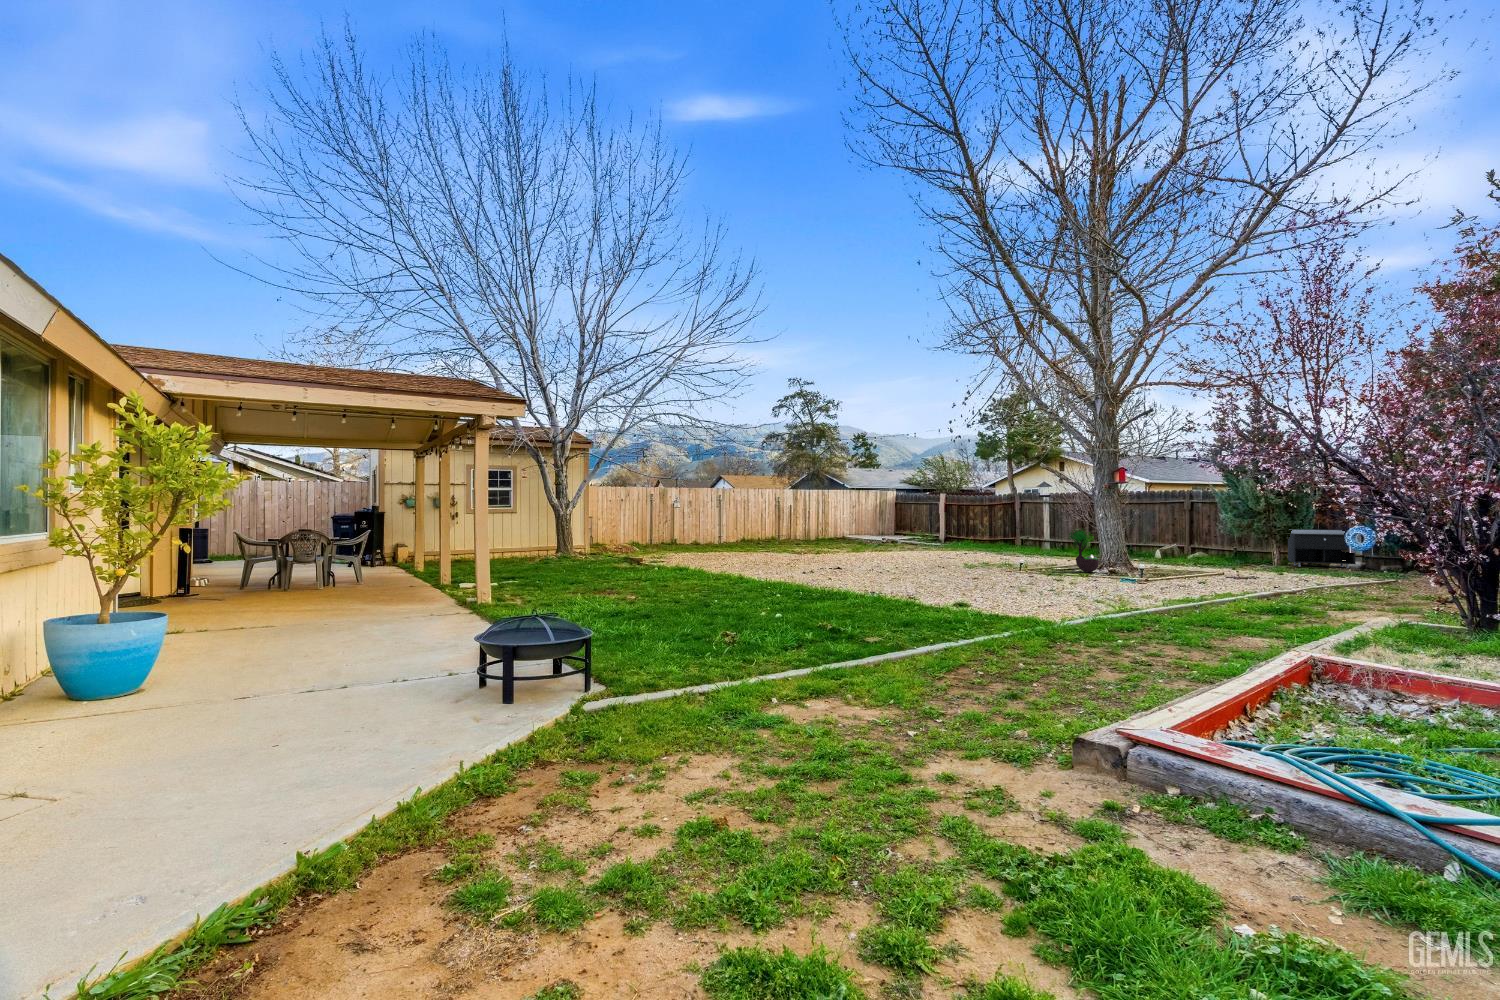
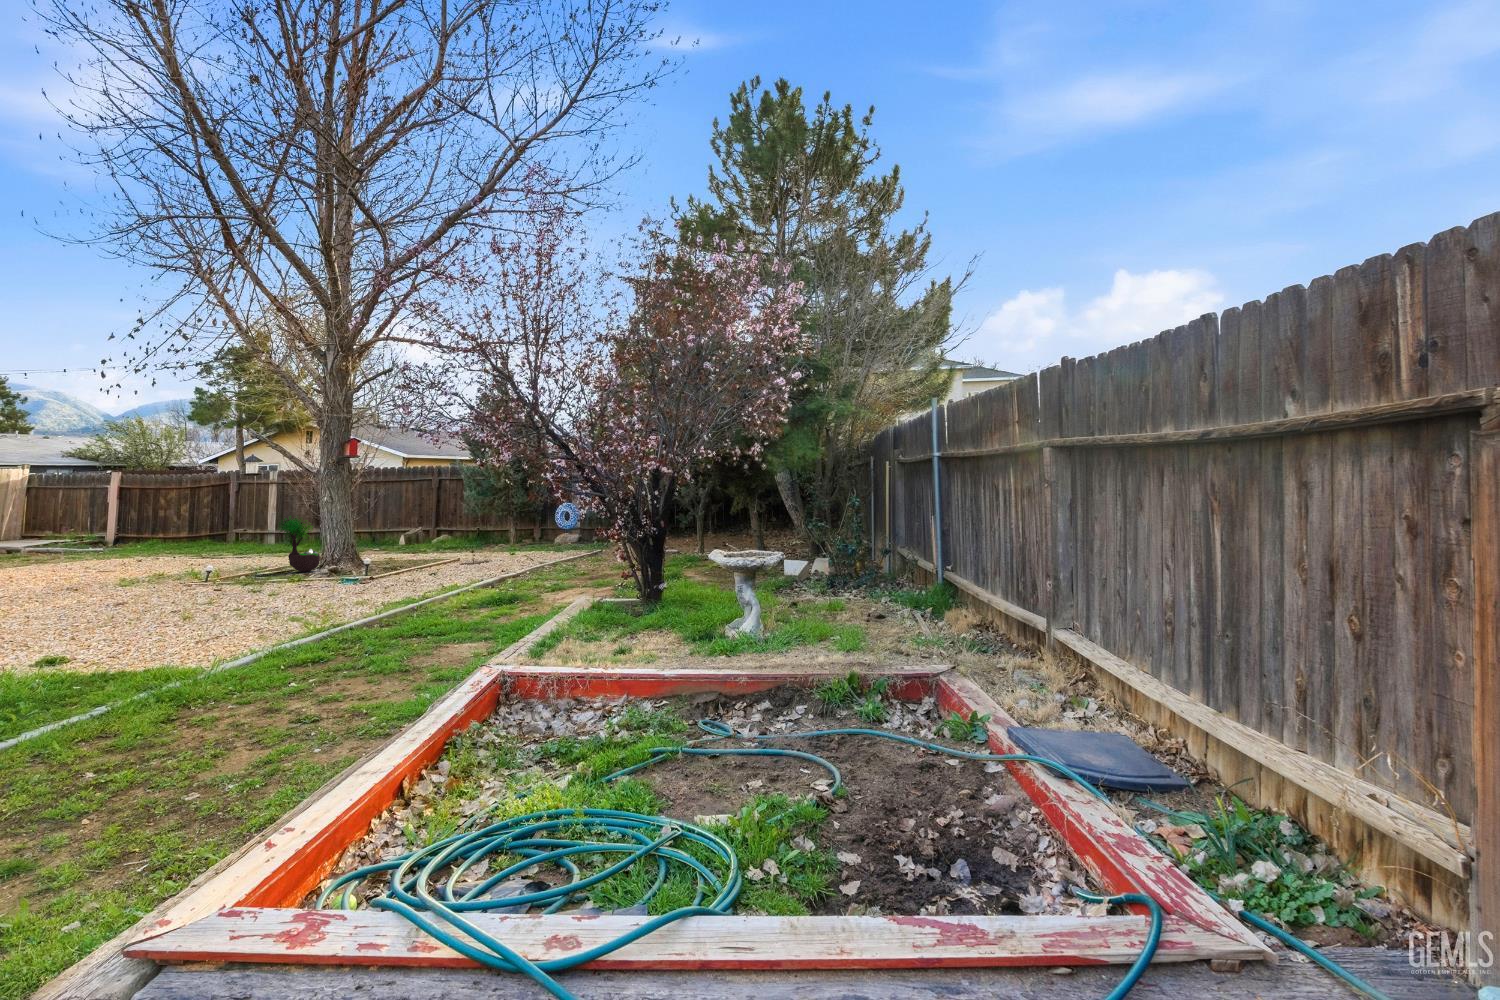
storage bench: present [1288,530,1356,568] -> none [524,508,574,544]

